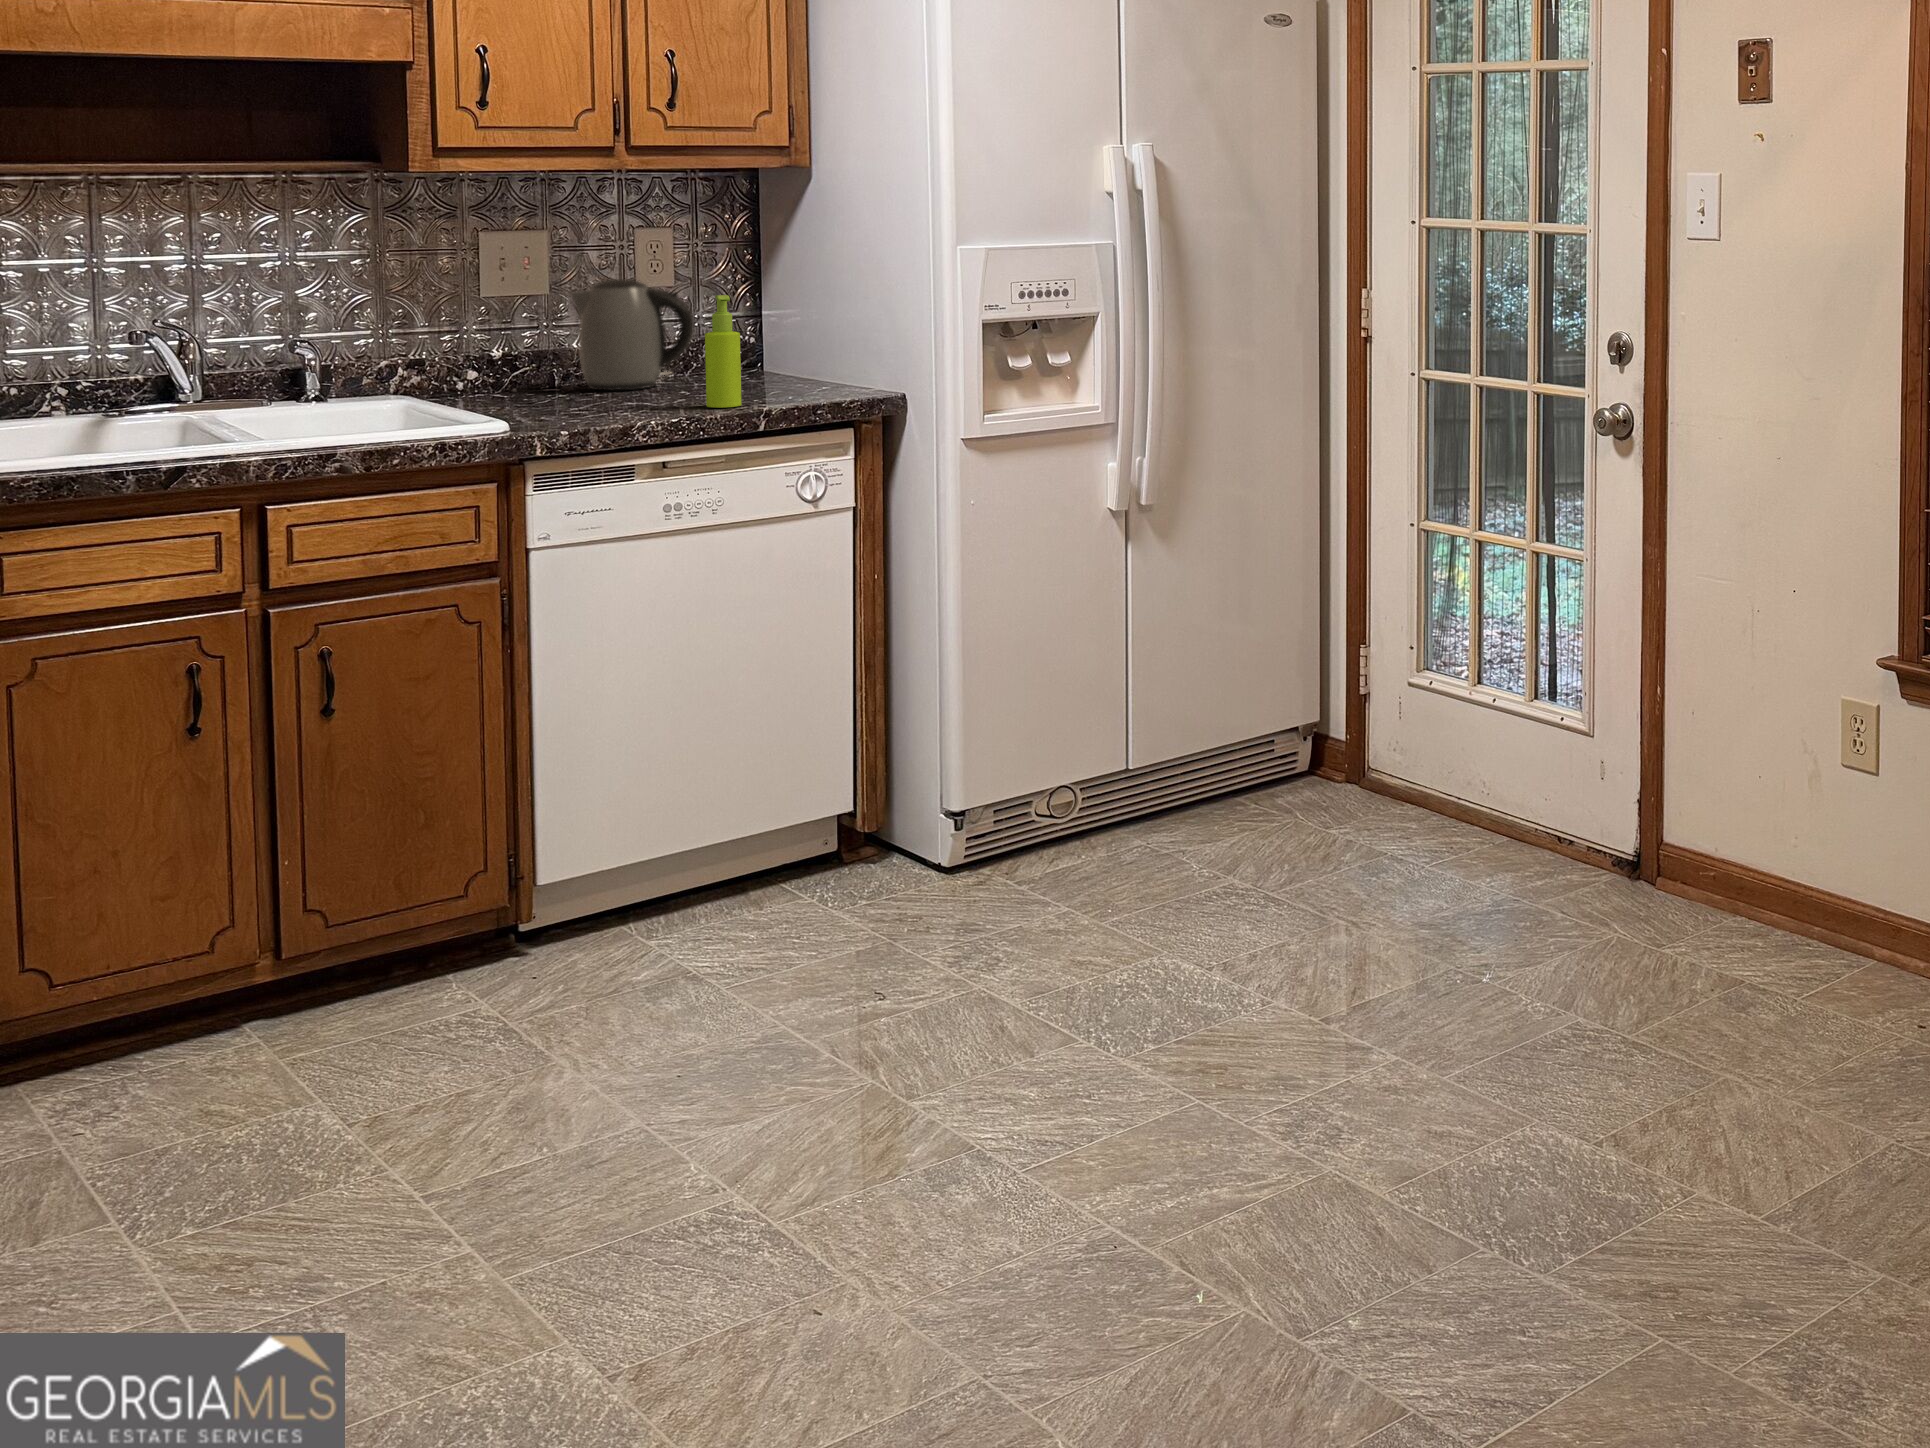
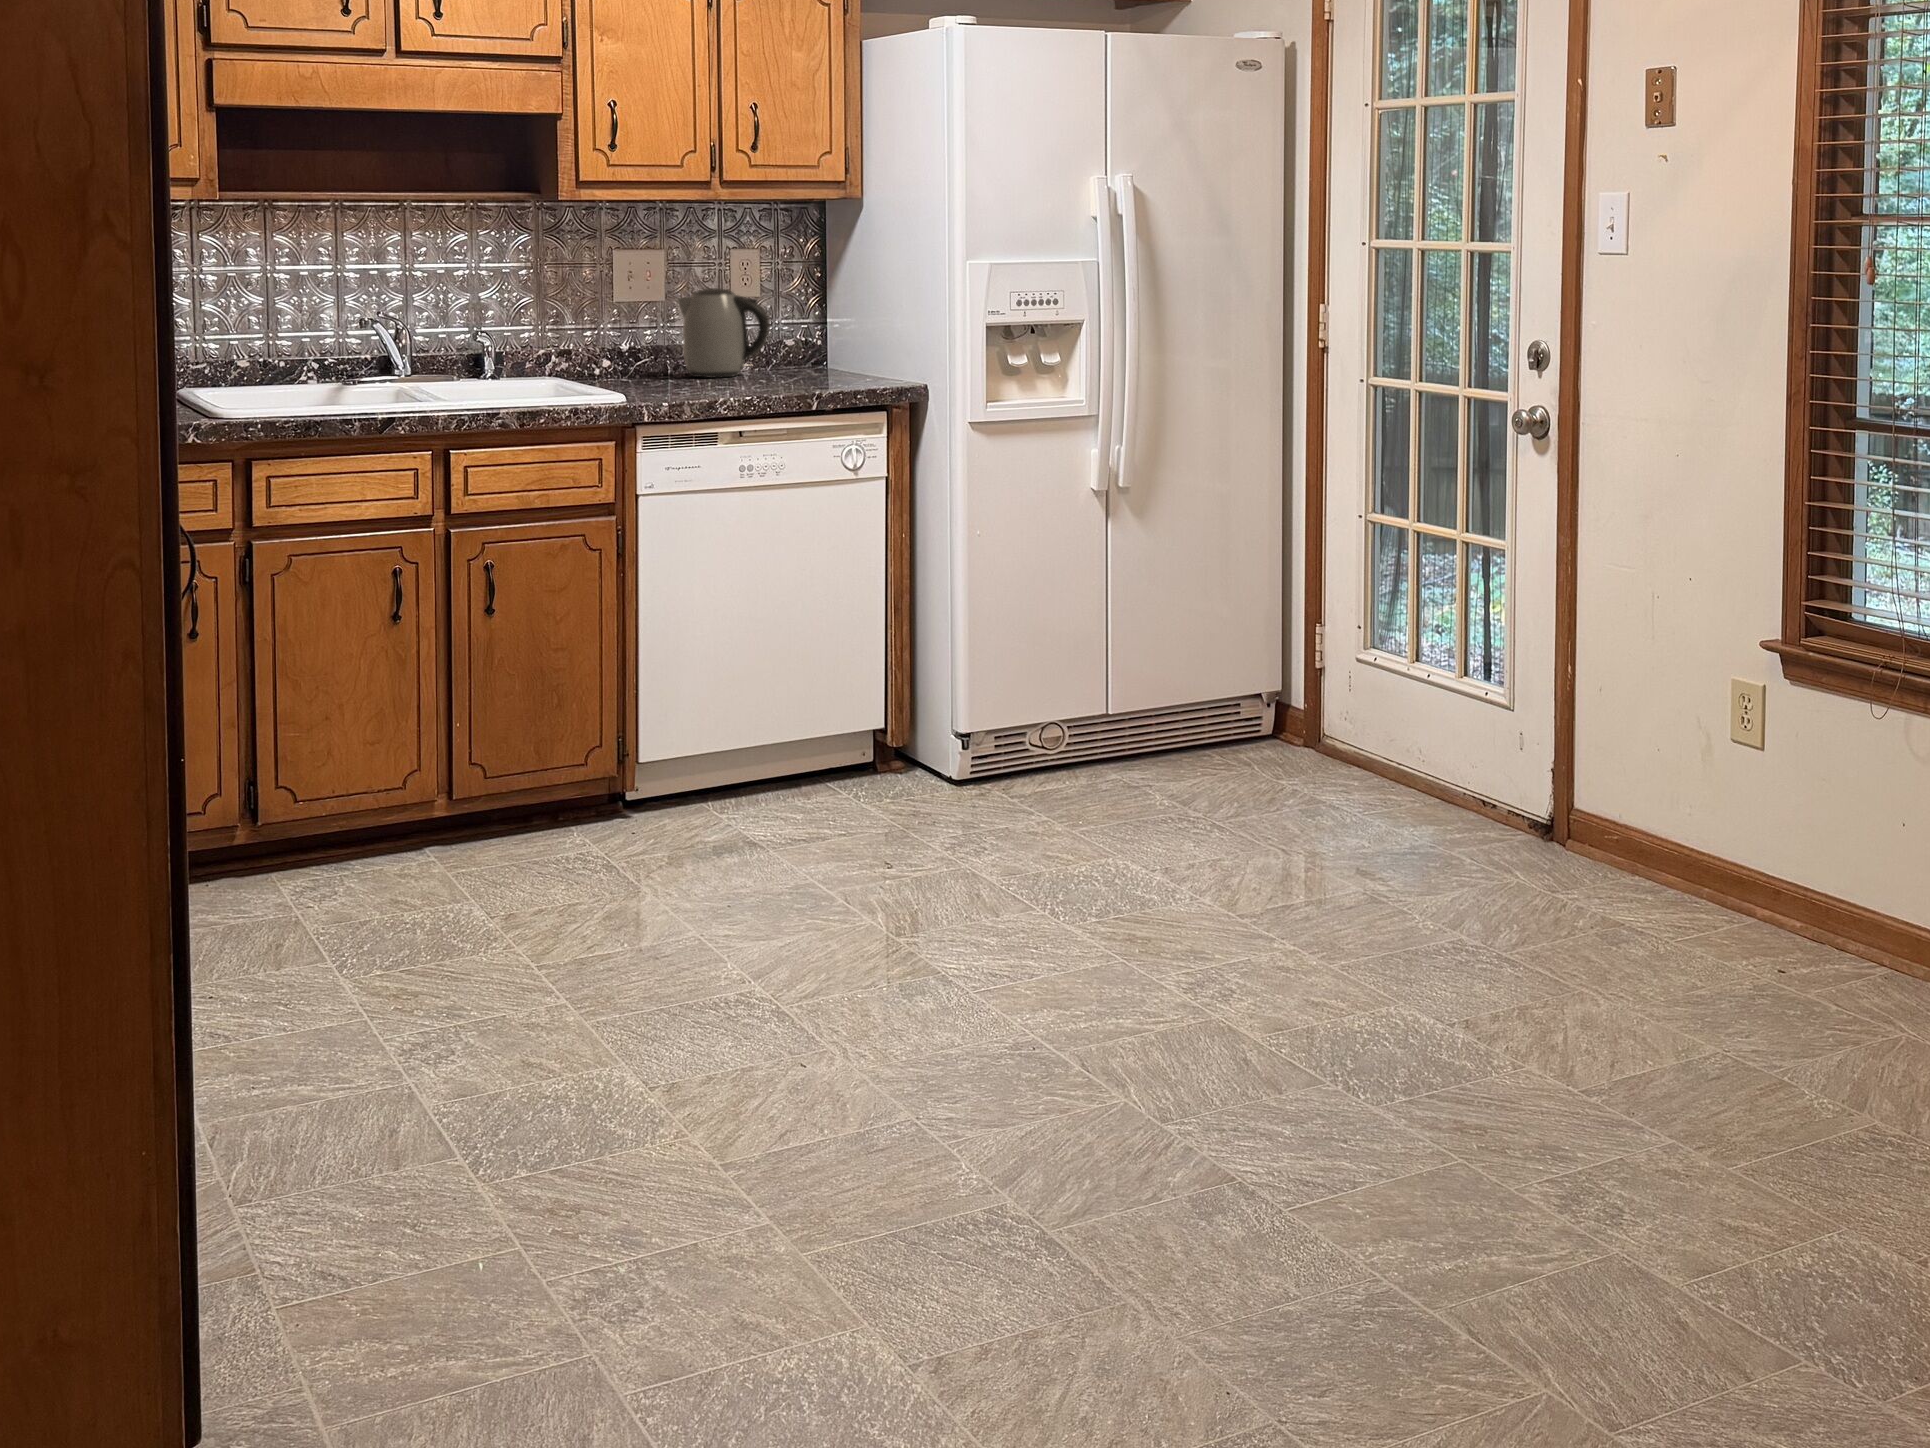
soap dispenser: present [705,295,741,408] -> none [772,299,799,391]

